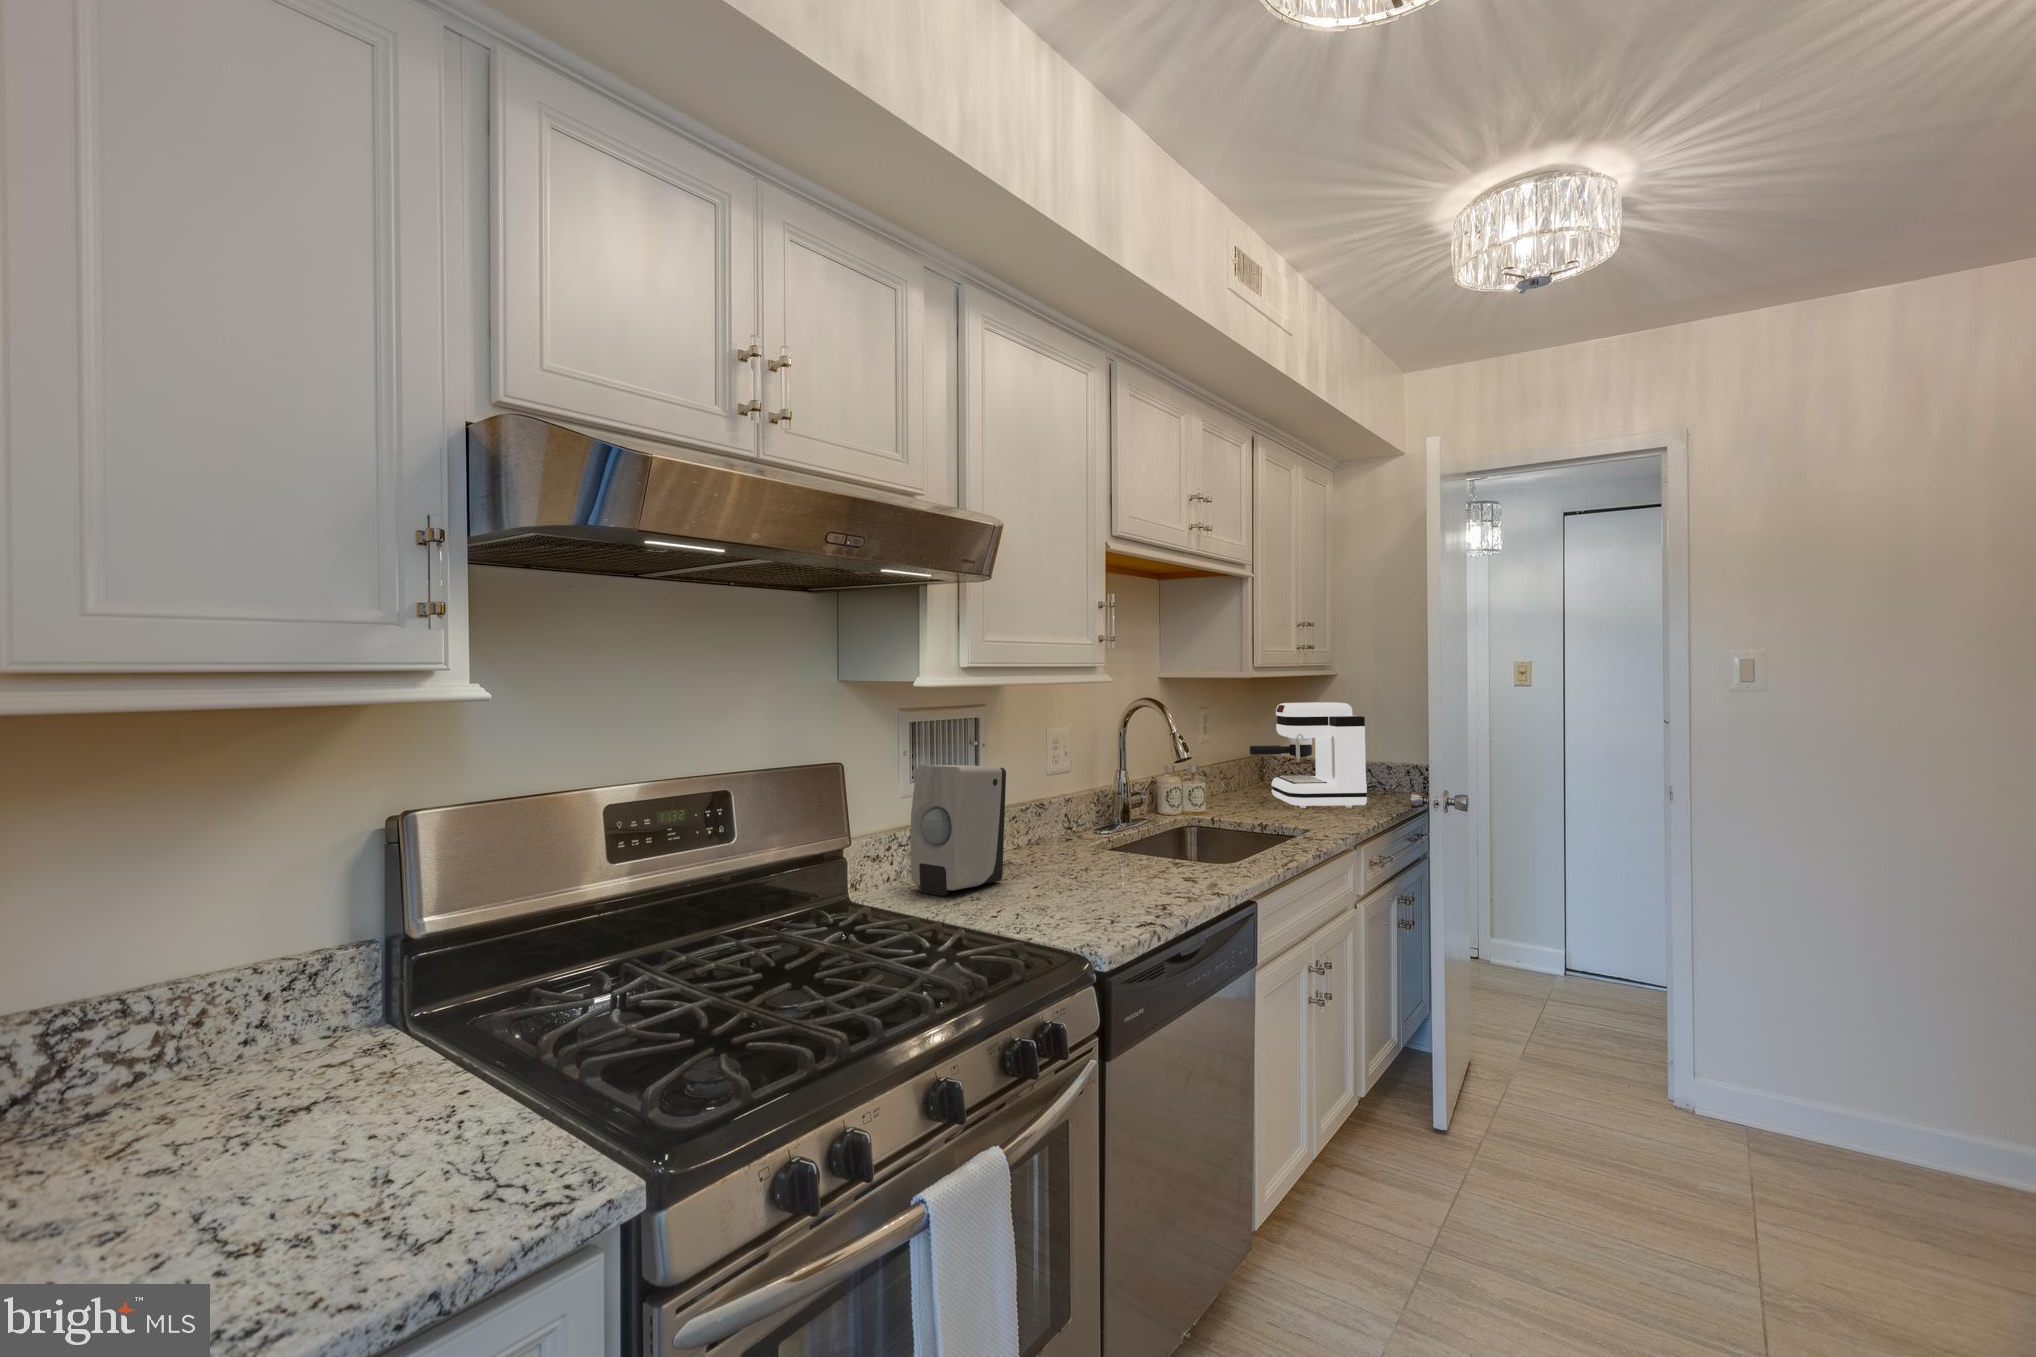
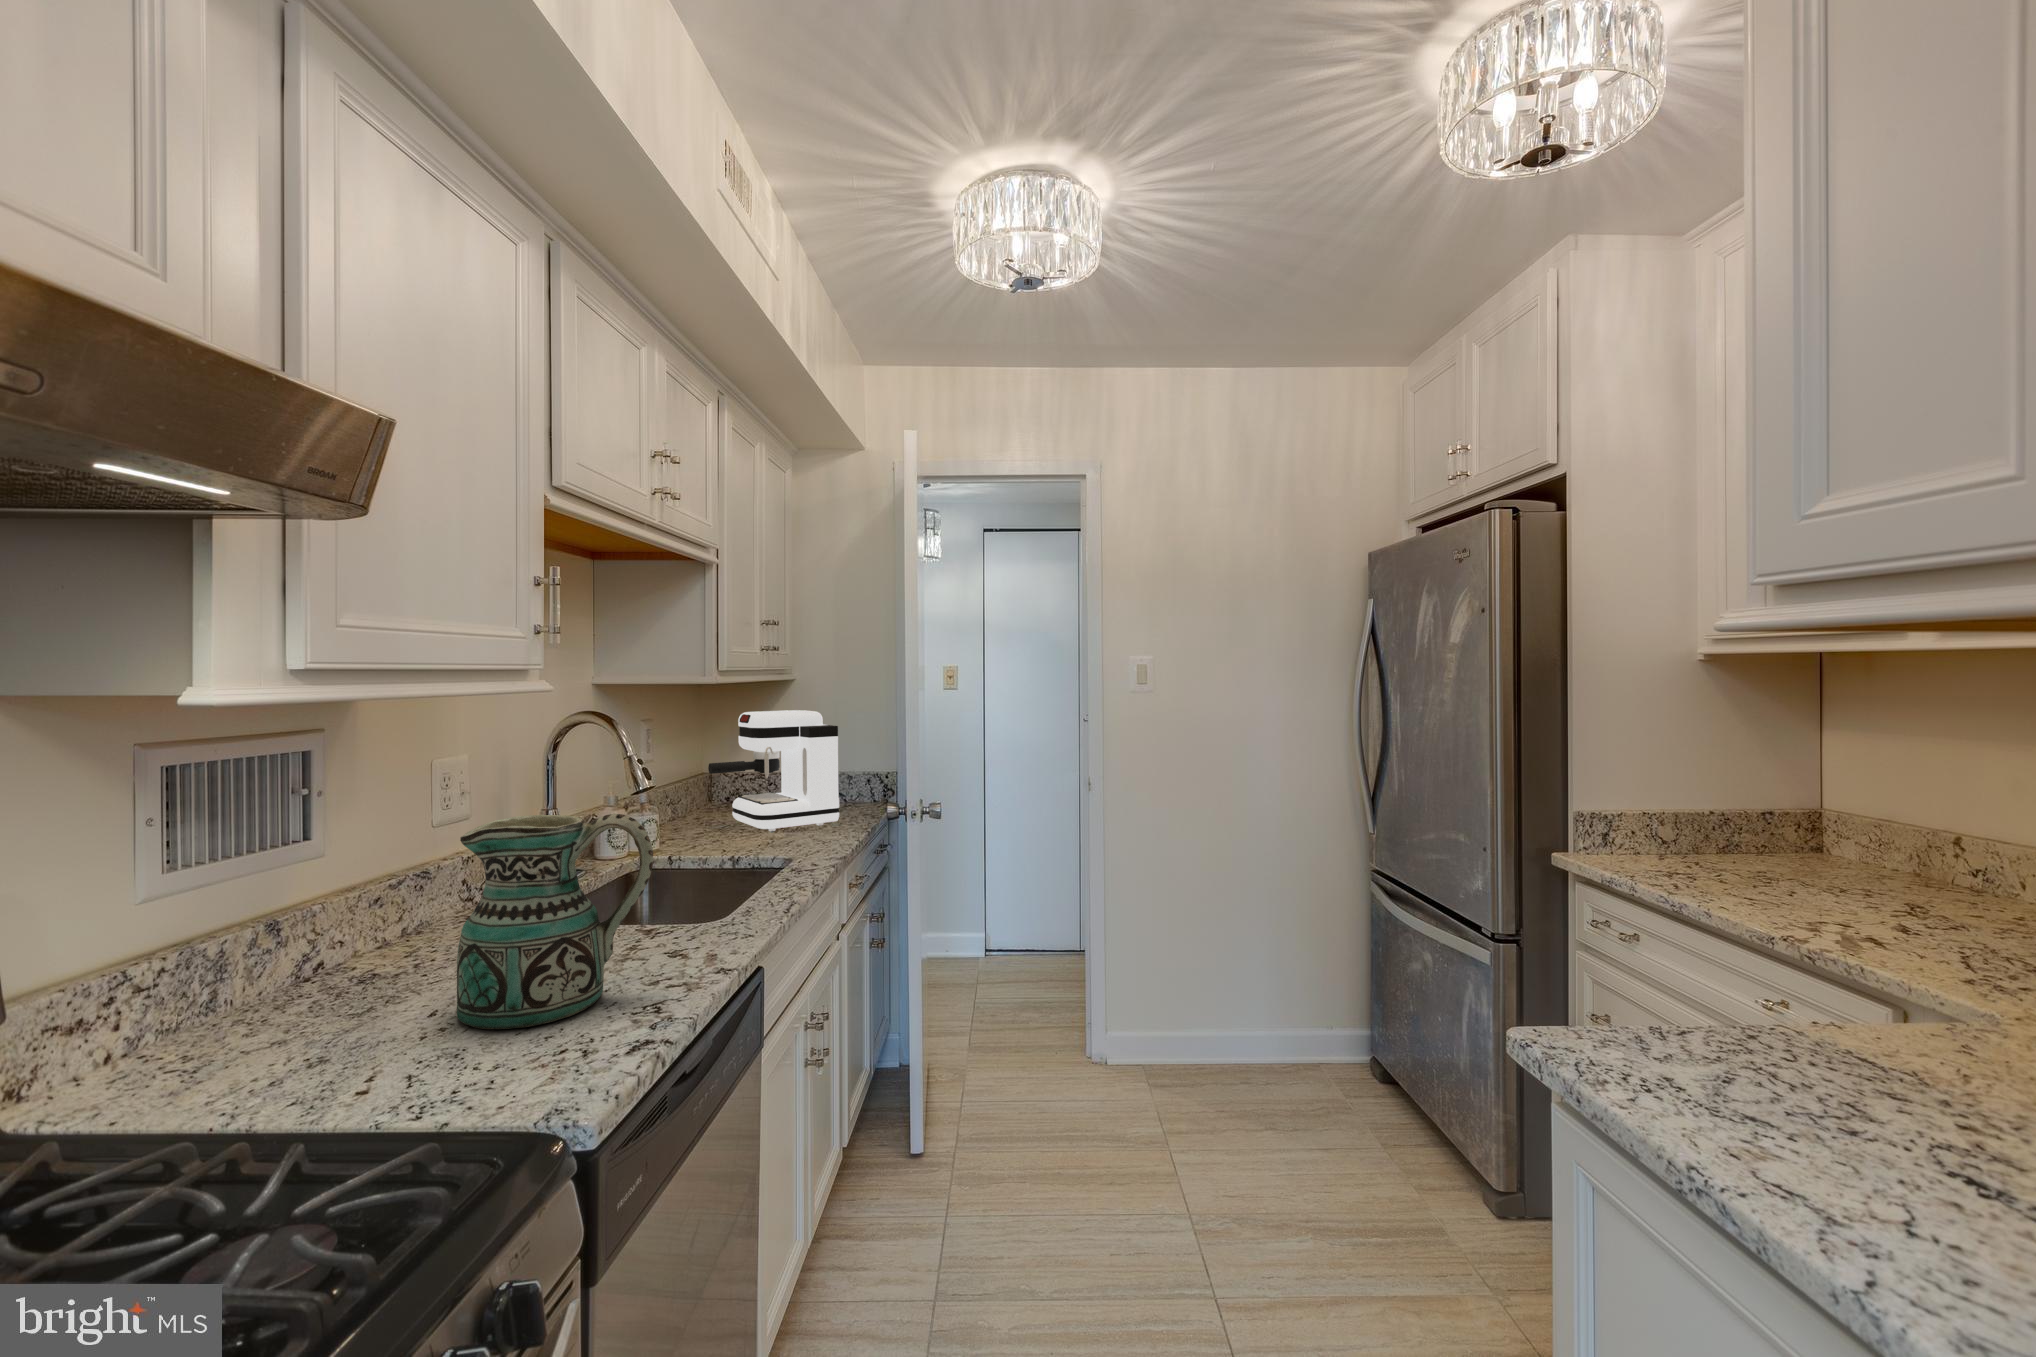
soap dispenser: present [910,765,1006,896] -> none [159,832,375,1076]
ceramic pitcher: none [1047,765,1164,902] -> present [457,814,653,1029]

